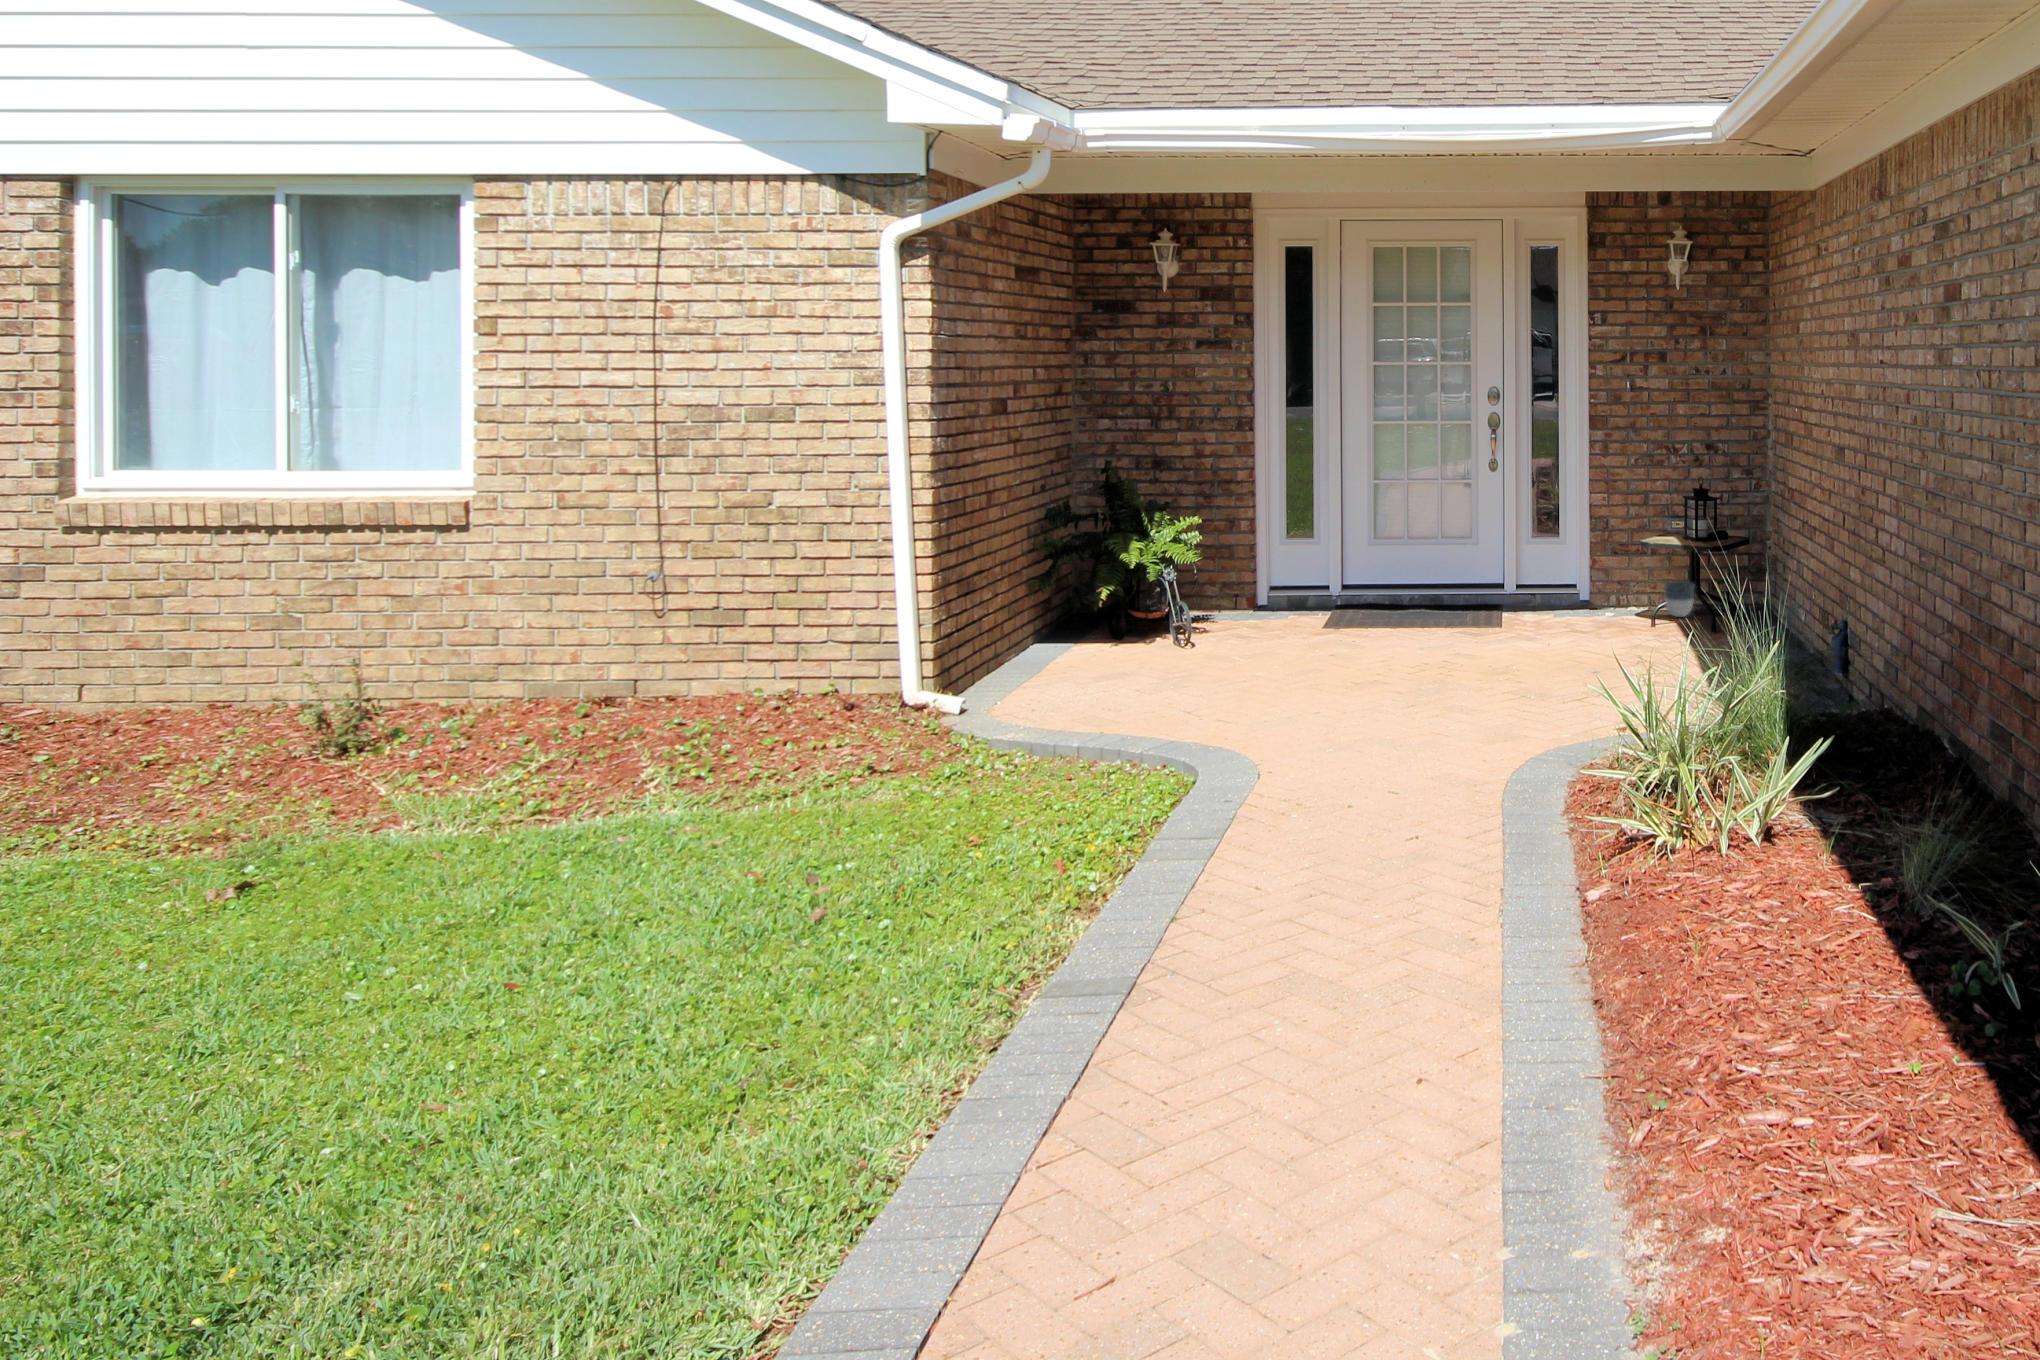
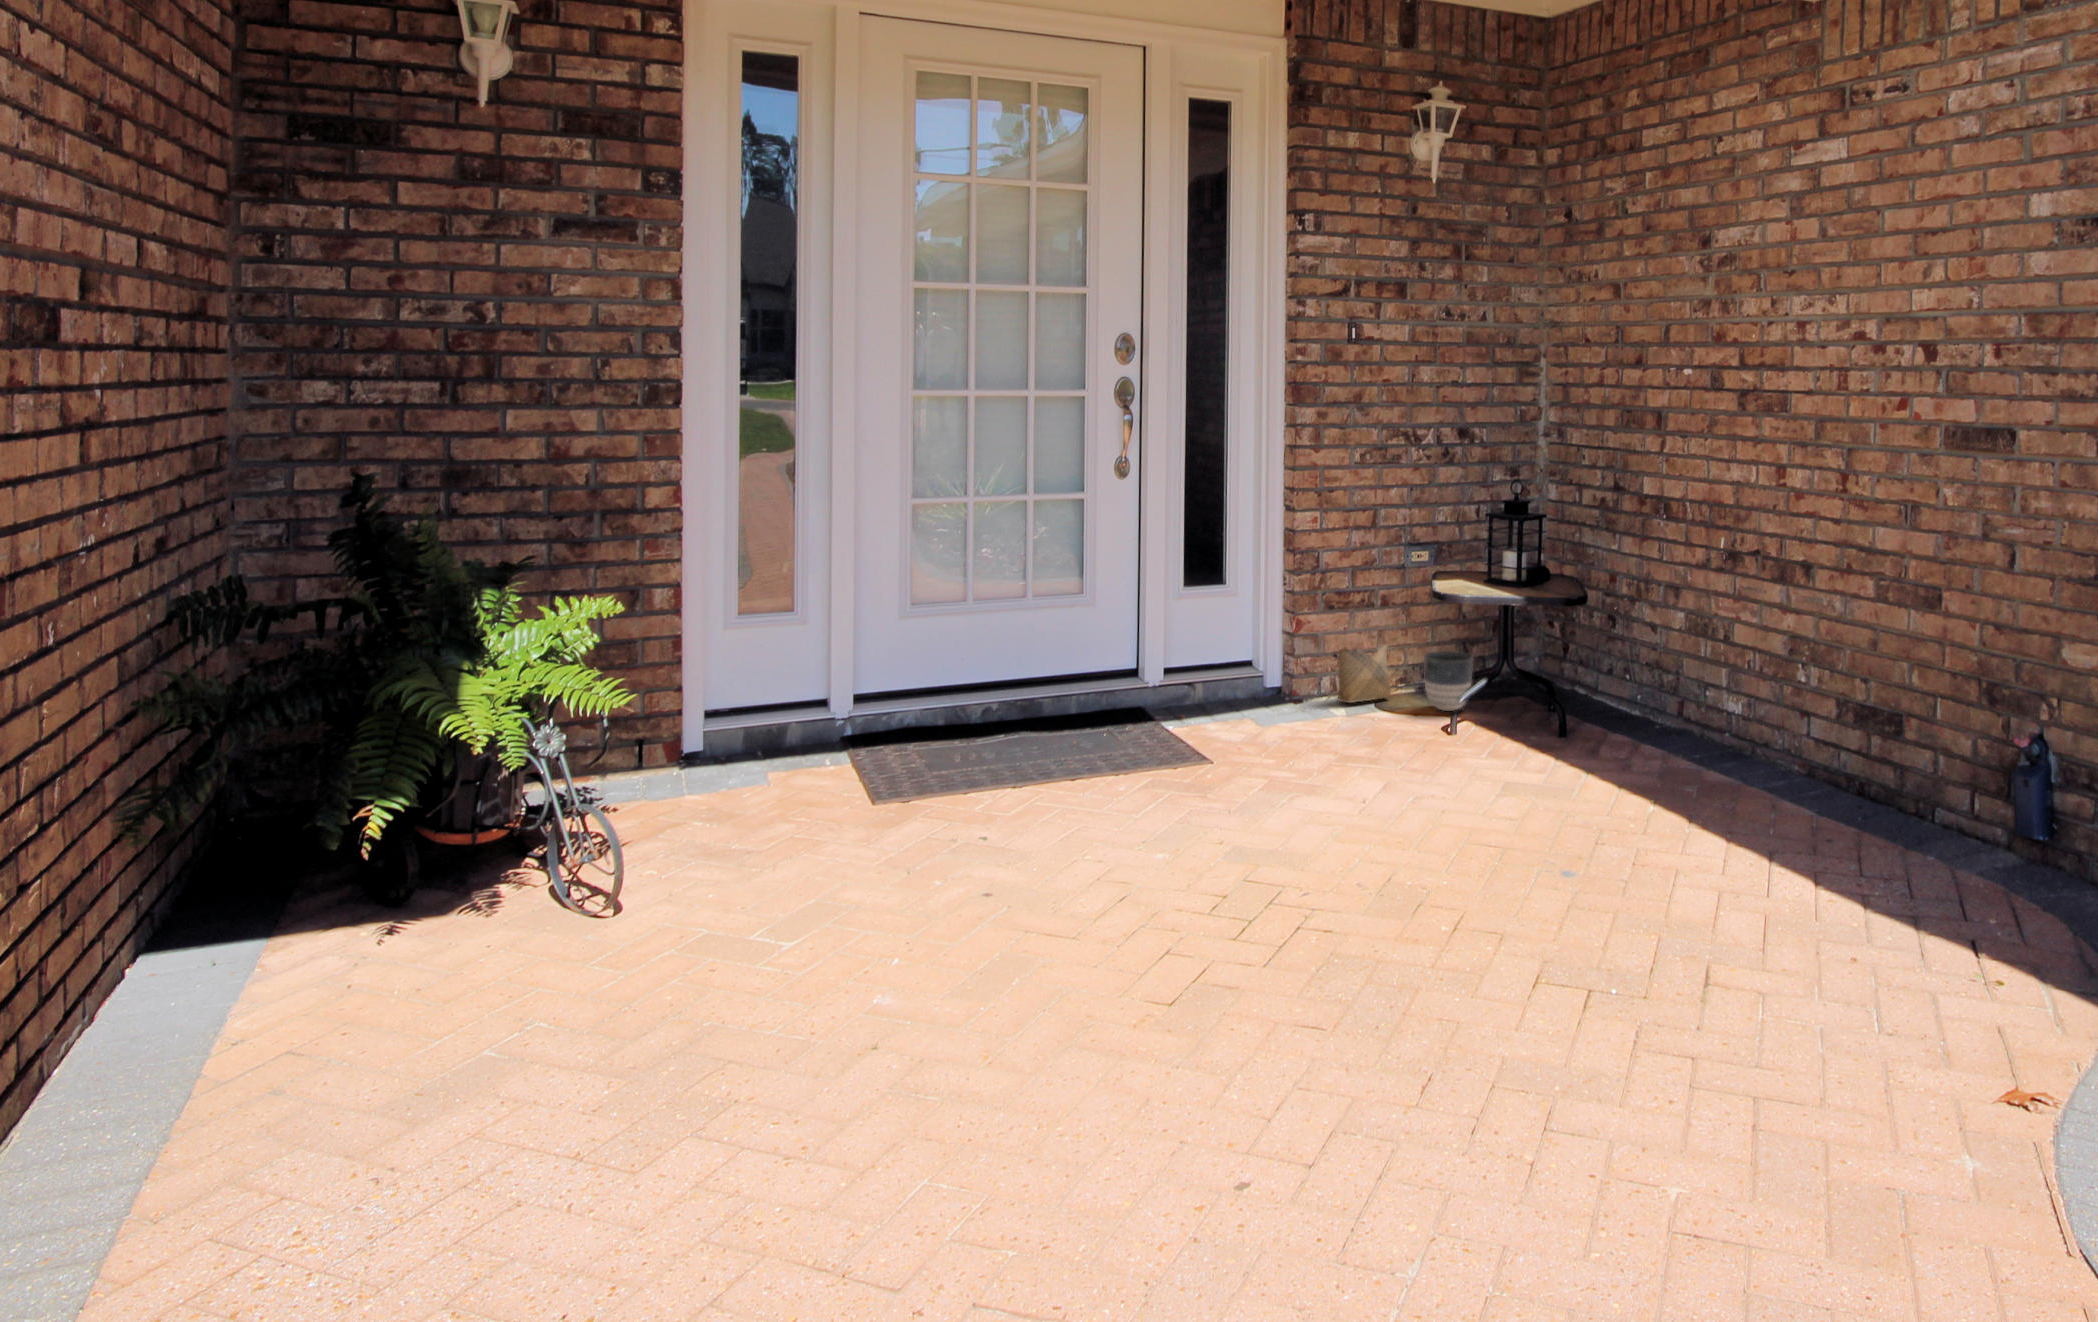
woven basket: none [1620,557,1657,610] -> present [1338,622,1391,703]

